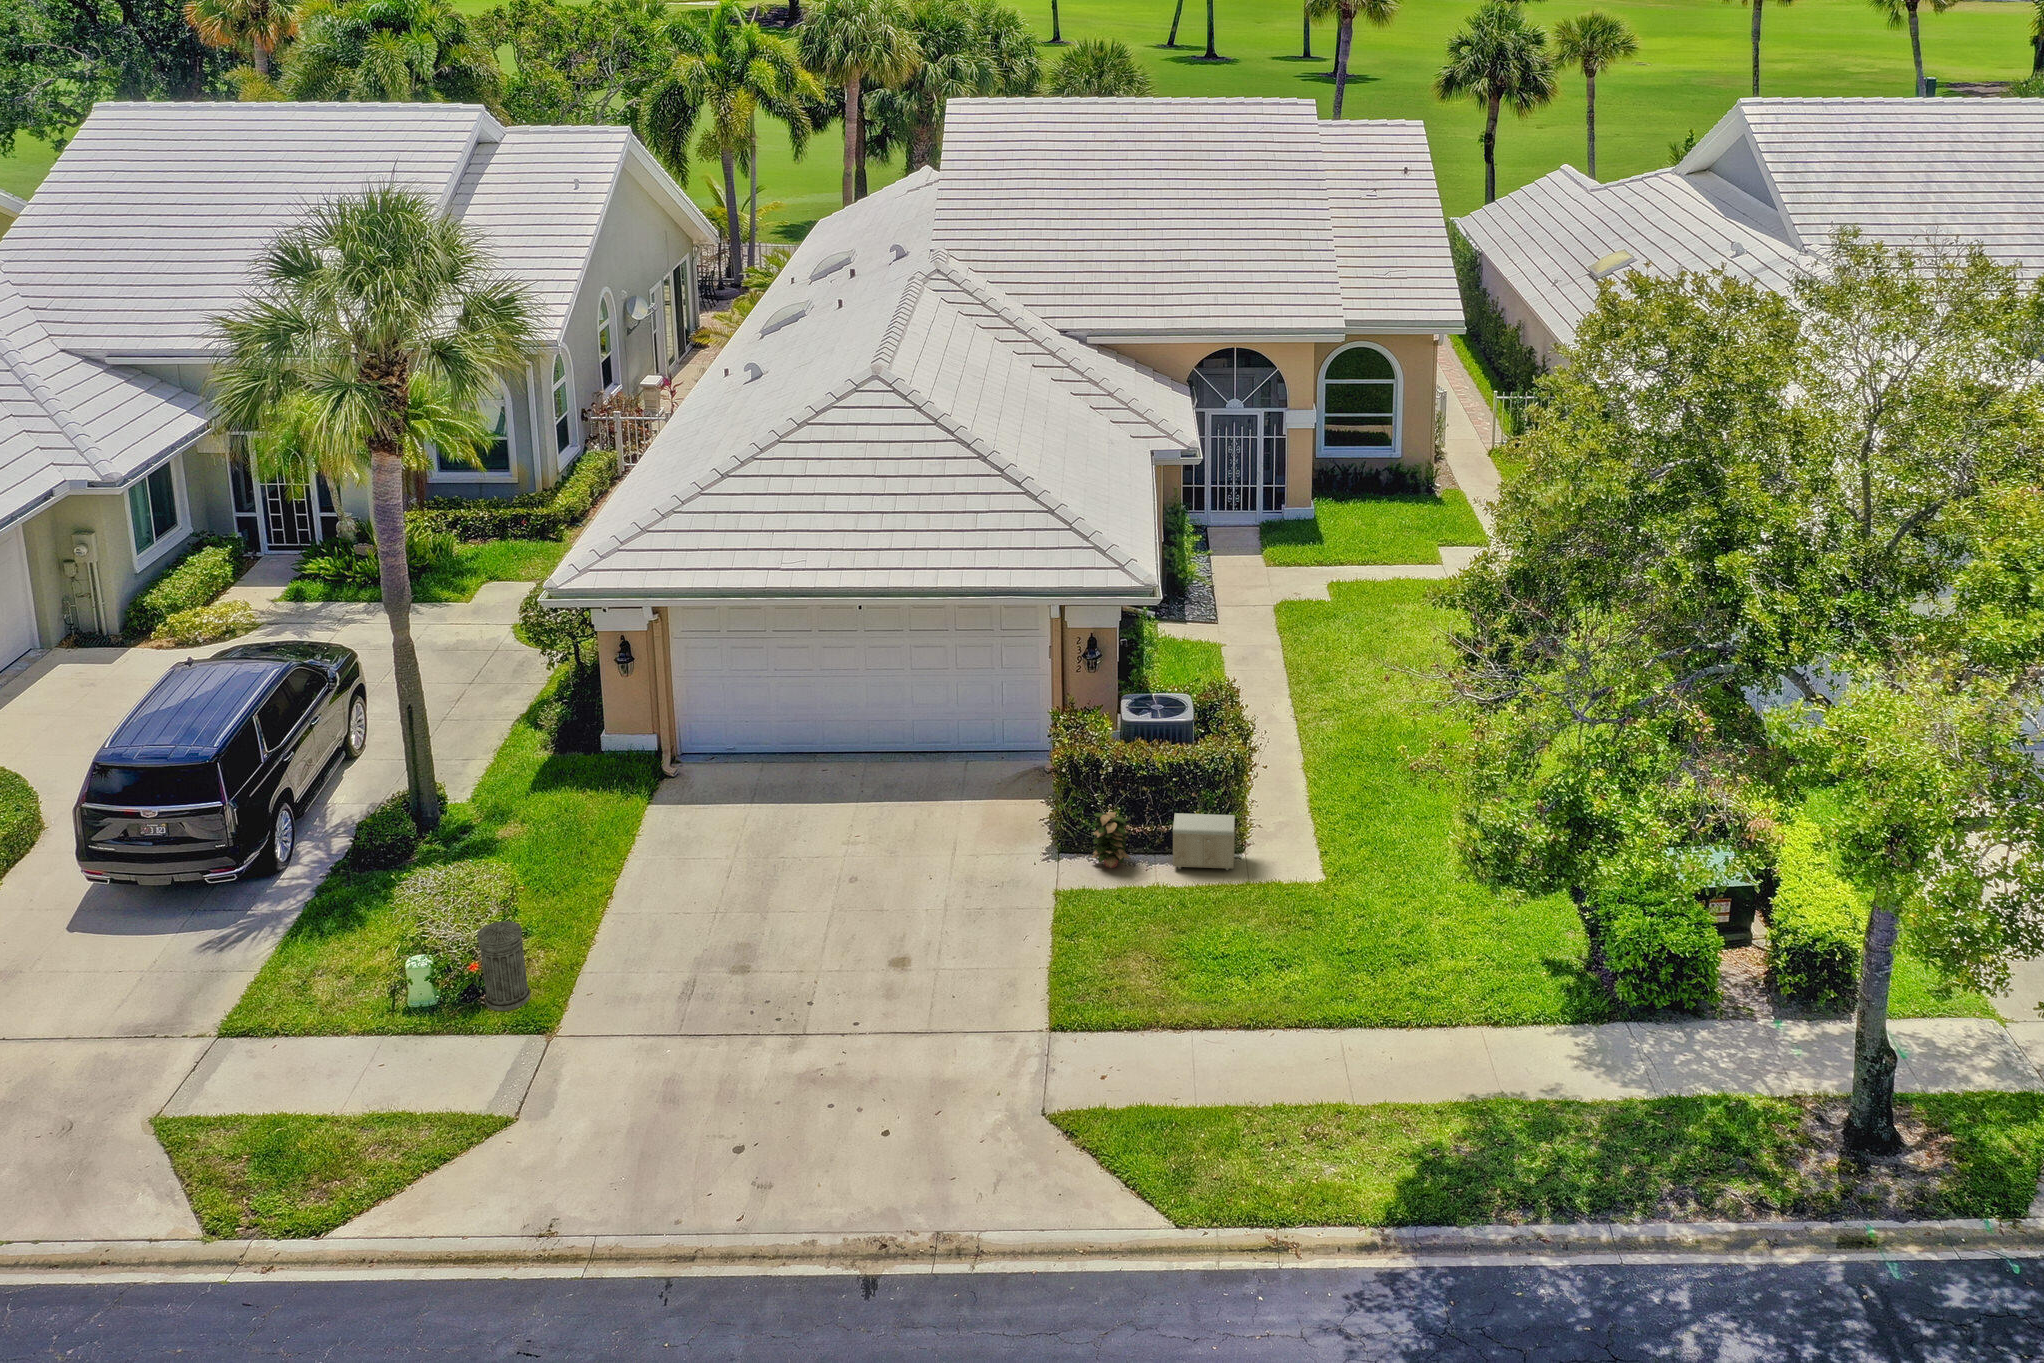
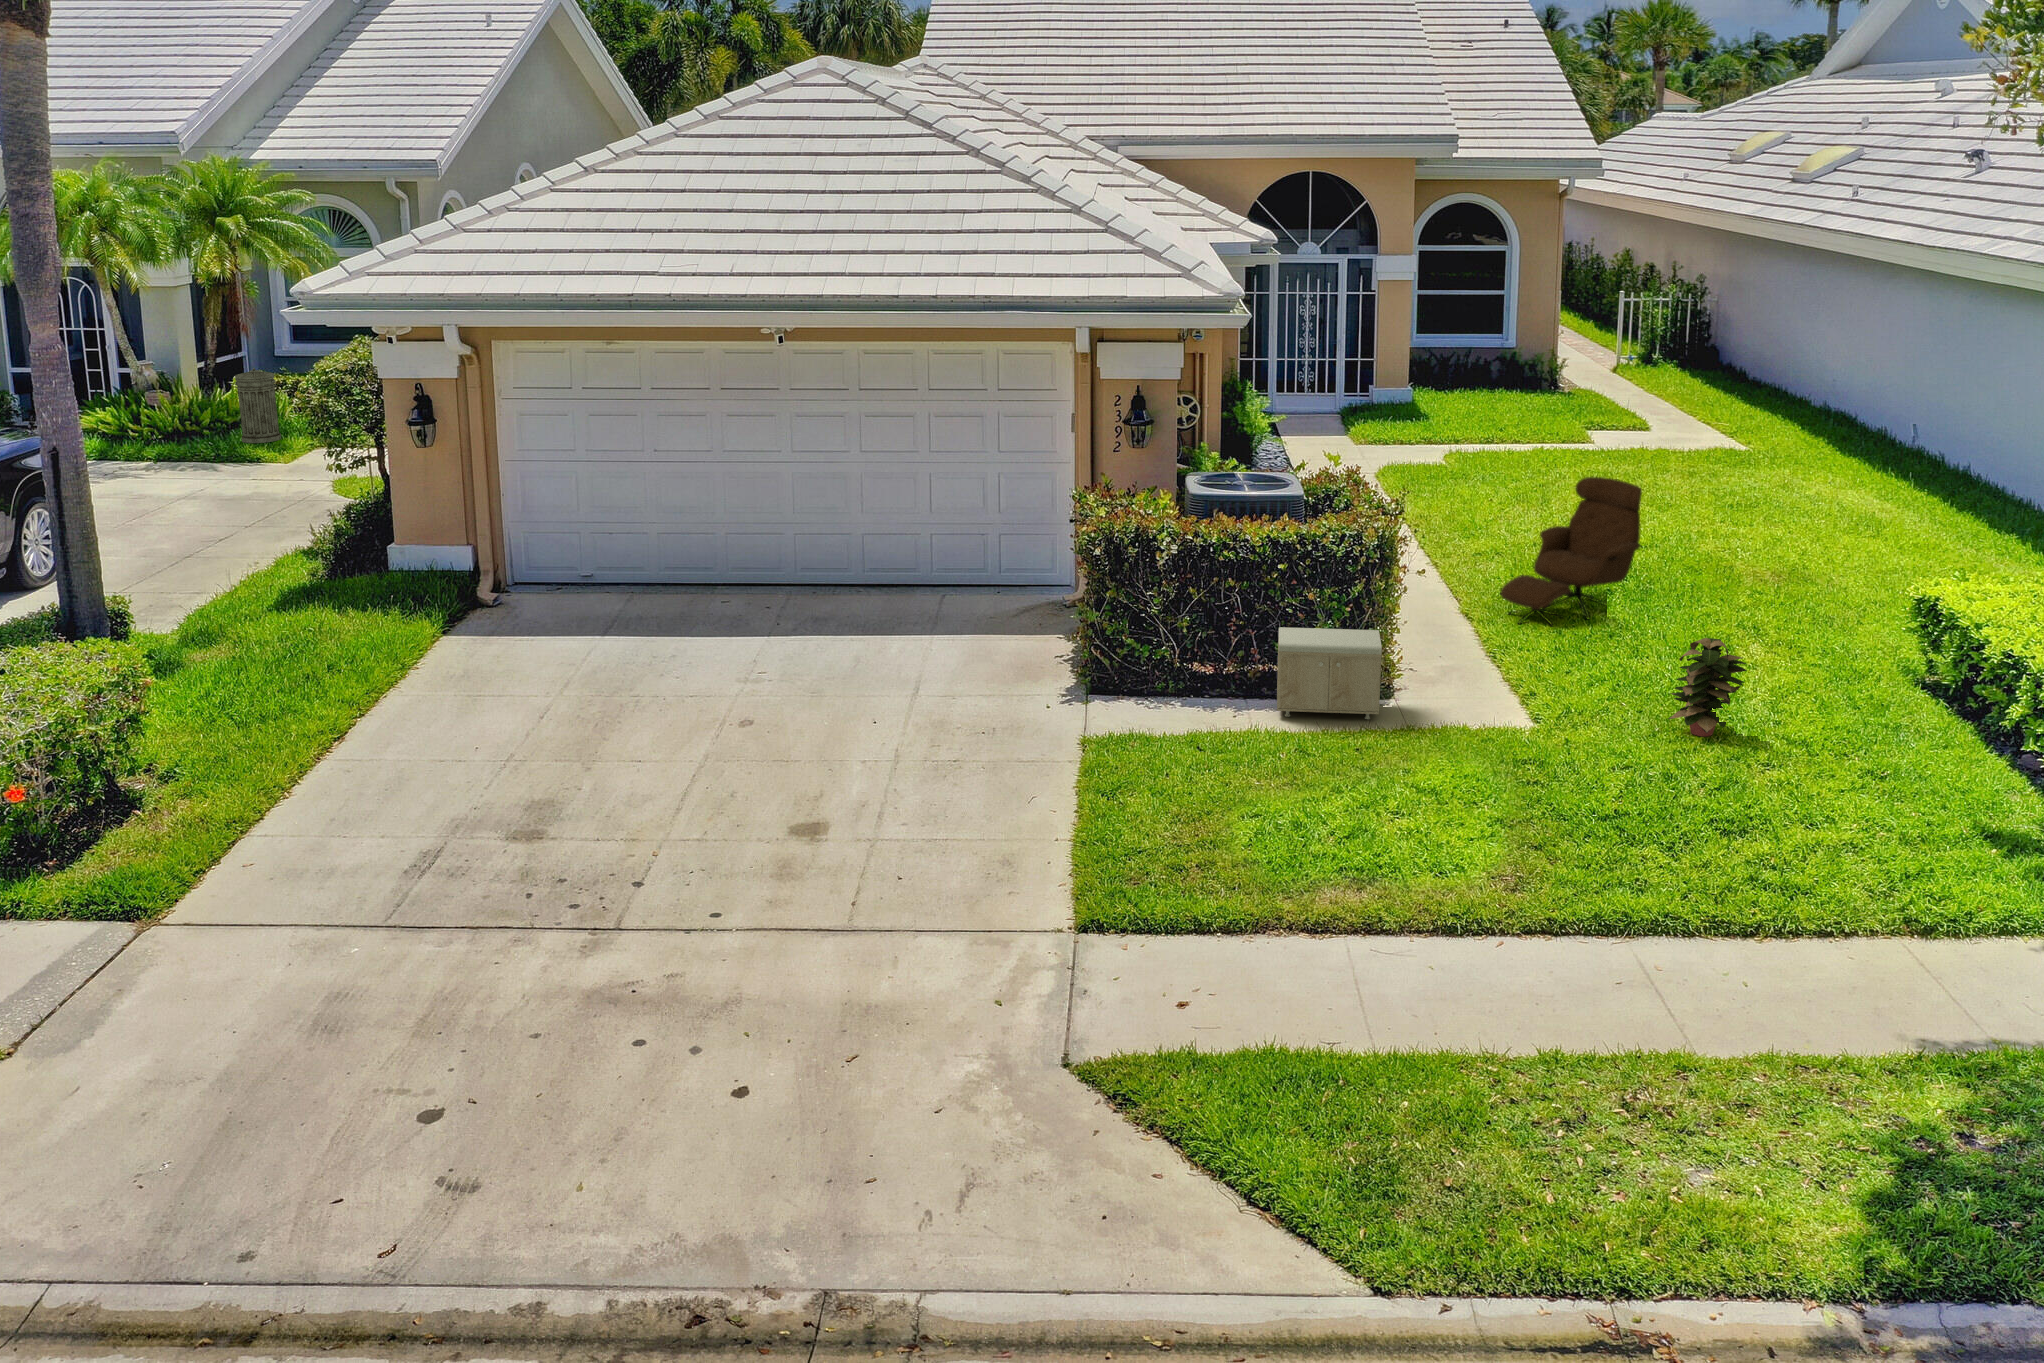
lounge chair: none [1326,677,1418,783] -> present [1500,477,1642,626]
decorative plant: present [1091,812,1131,868] -> present [1669,638,1747,737]
trash can: present [477,921,530,1011] -> present [235,368,281,443]

